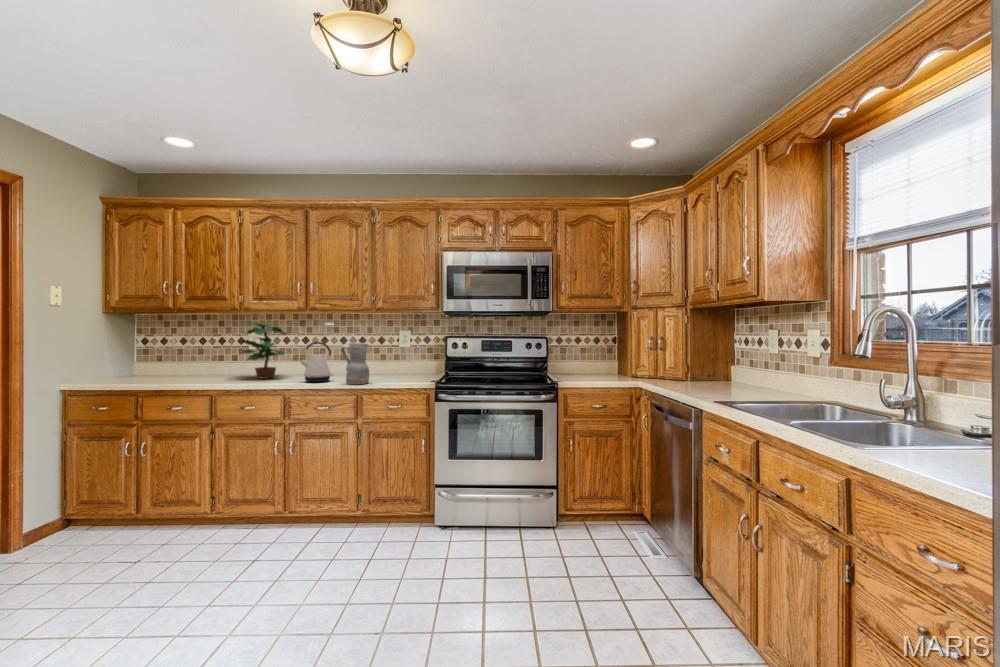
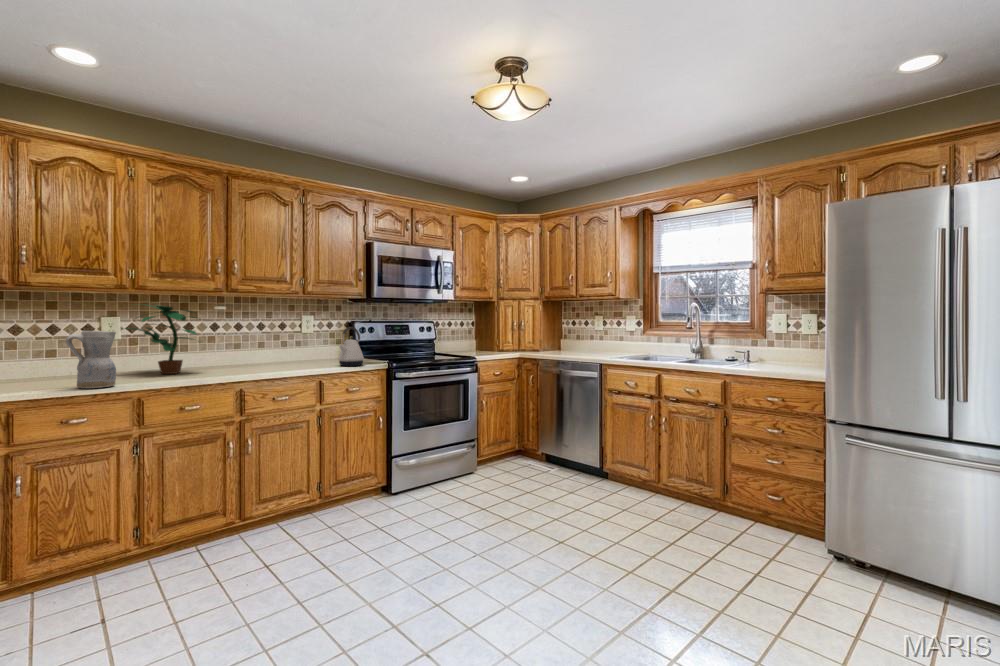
kettle: present [300,342,333,382] -> present [339,327,364,366]
ceramic pitcher: present [341,343,369,384] -> present [66,331,116,388]

